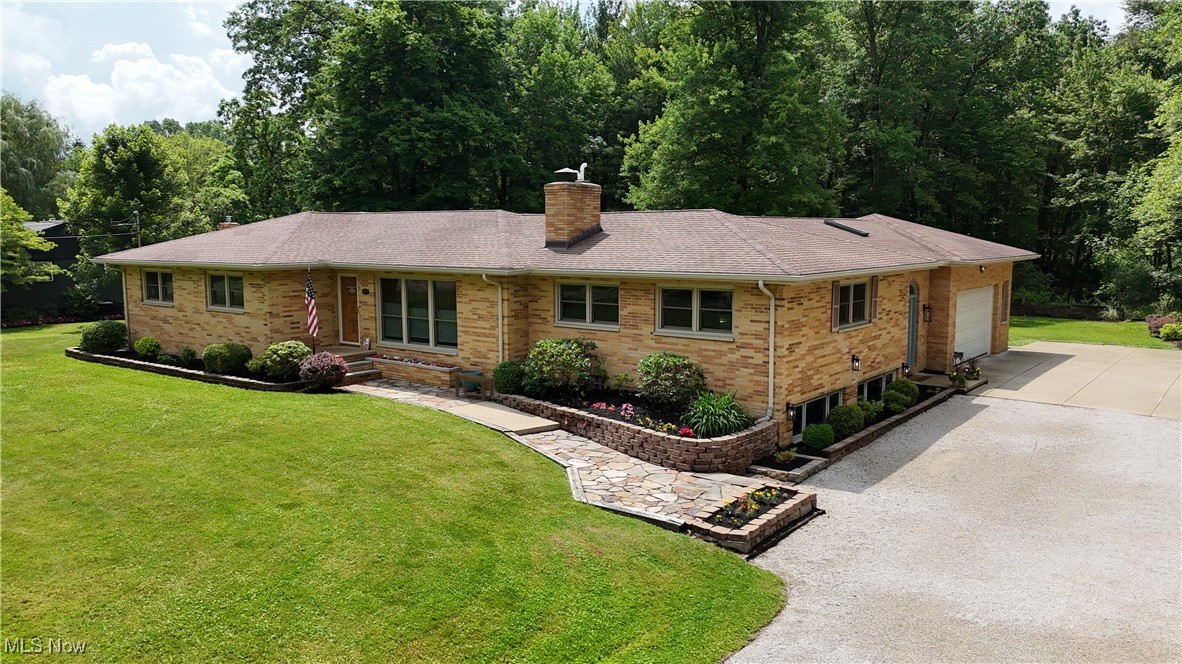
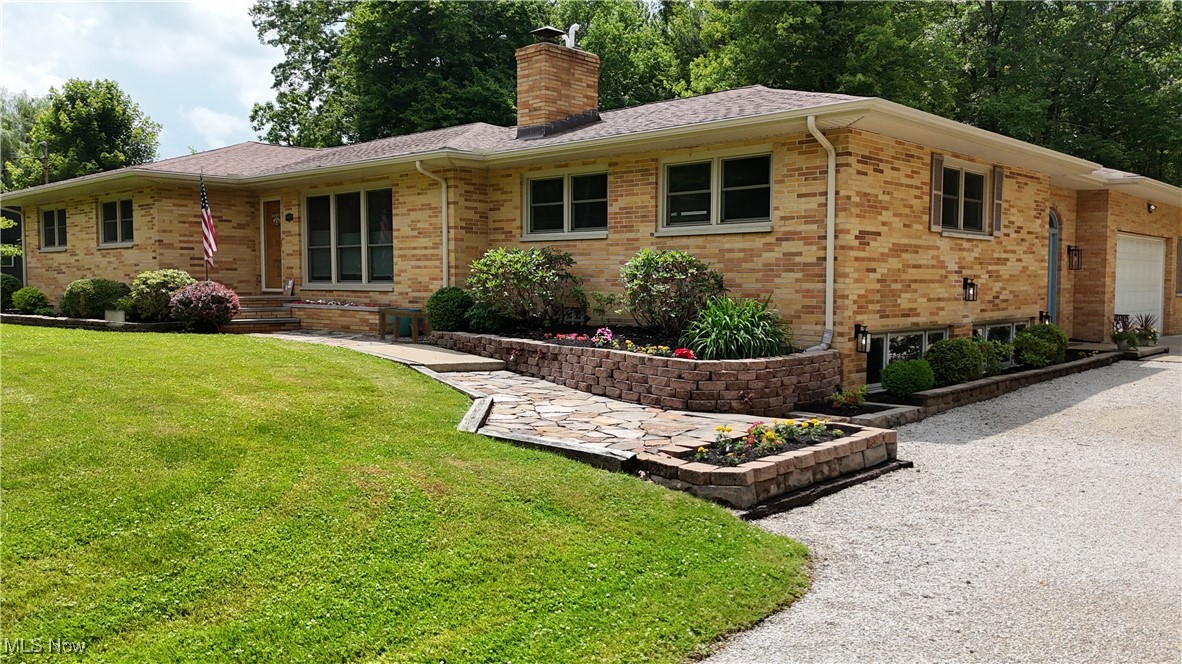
potted plant: none [239,362,269,387] -> present [95,294,132,327]

